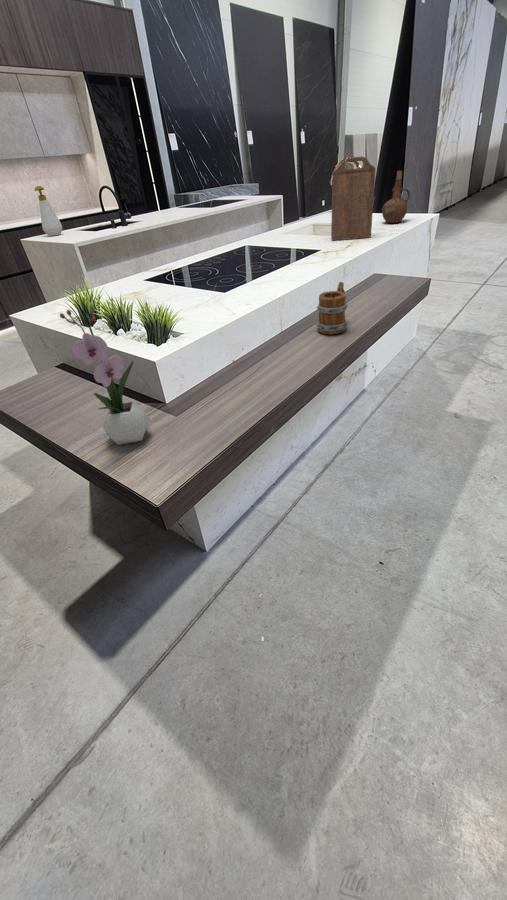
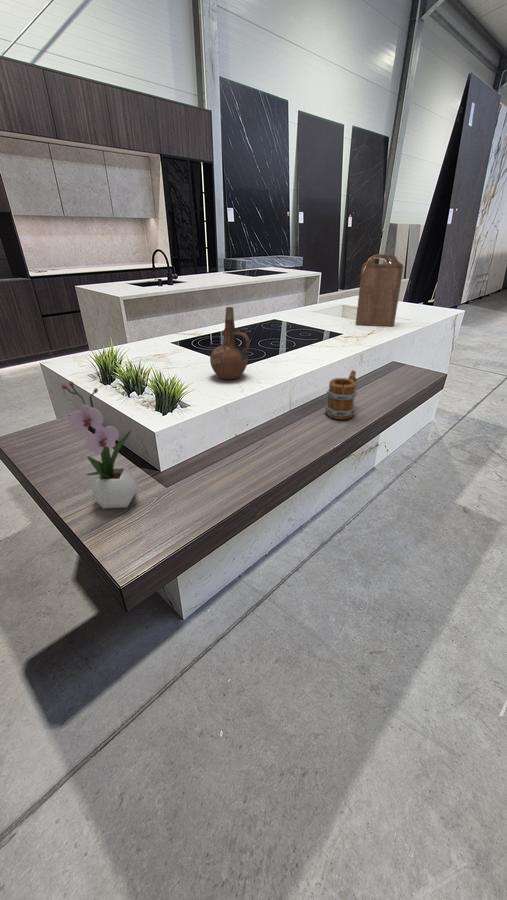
ceramic pitcher: present [382,171,410,223] -> present [210,307,250,379]
soap bottle: present [34,186,62,236] -> none [94,245,113,288]

